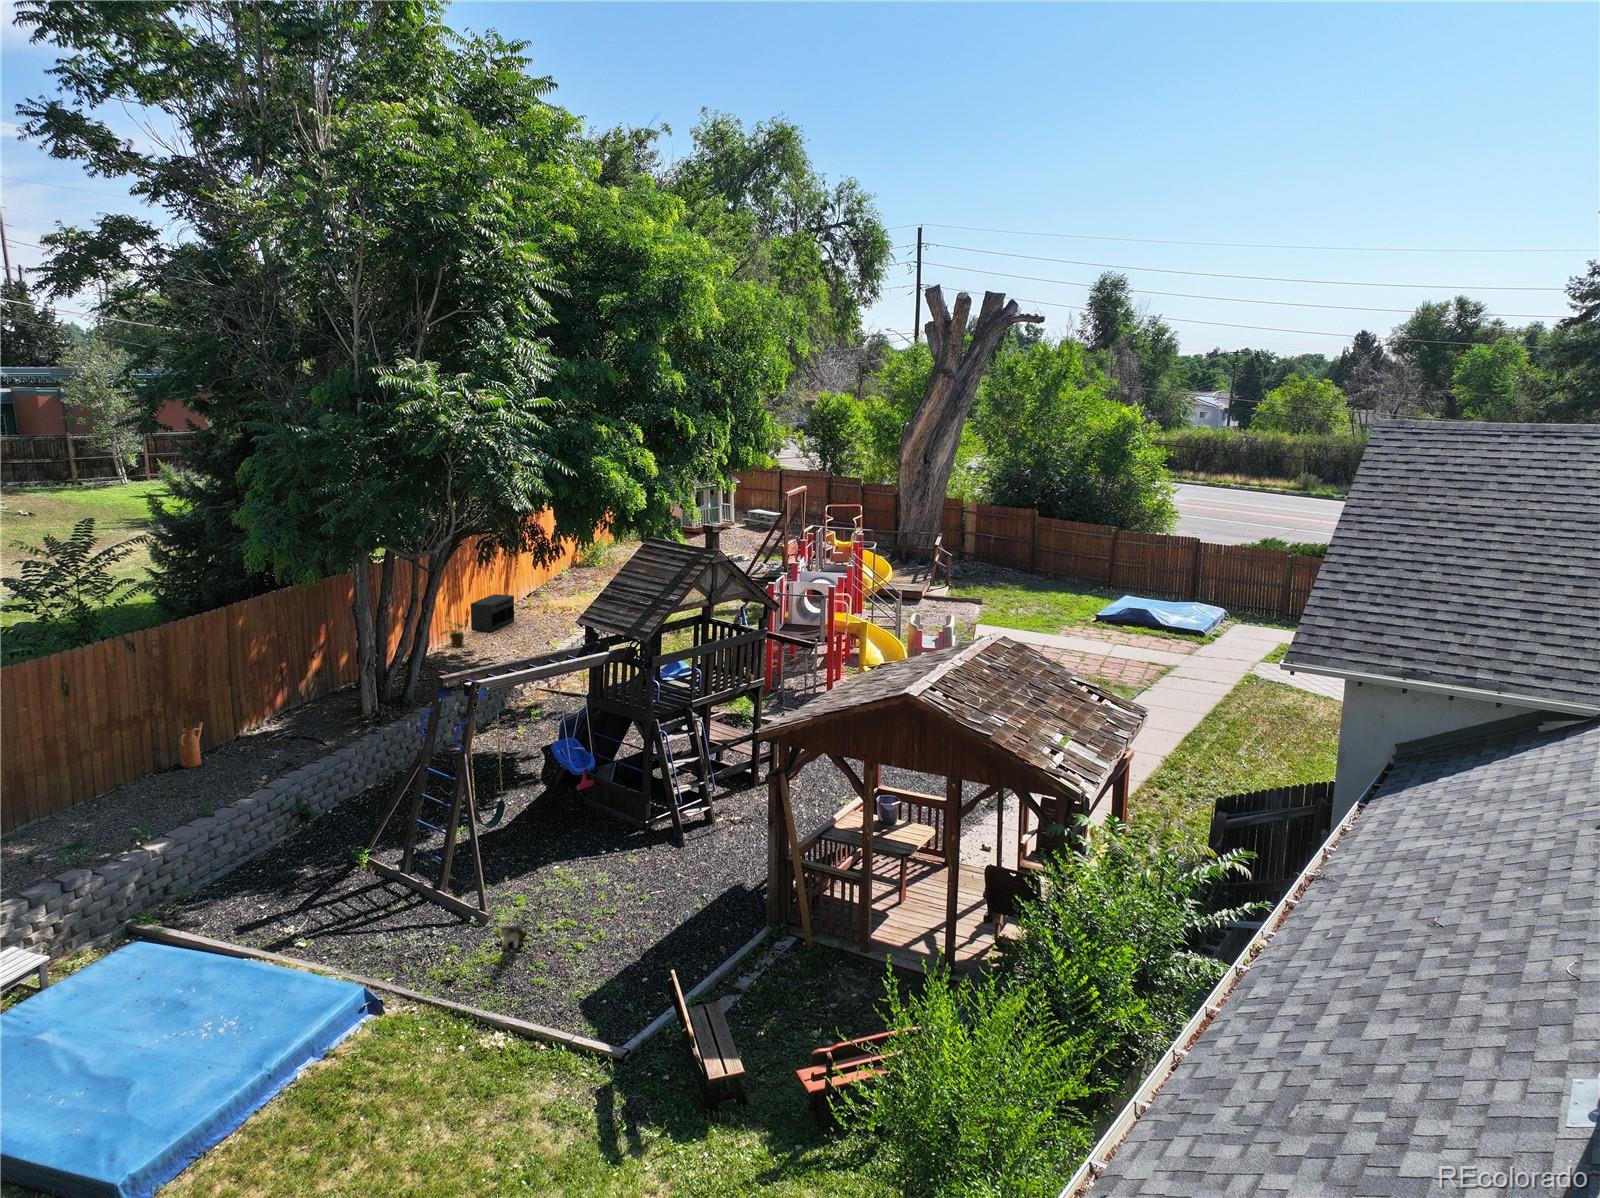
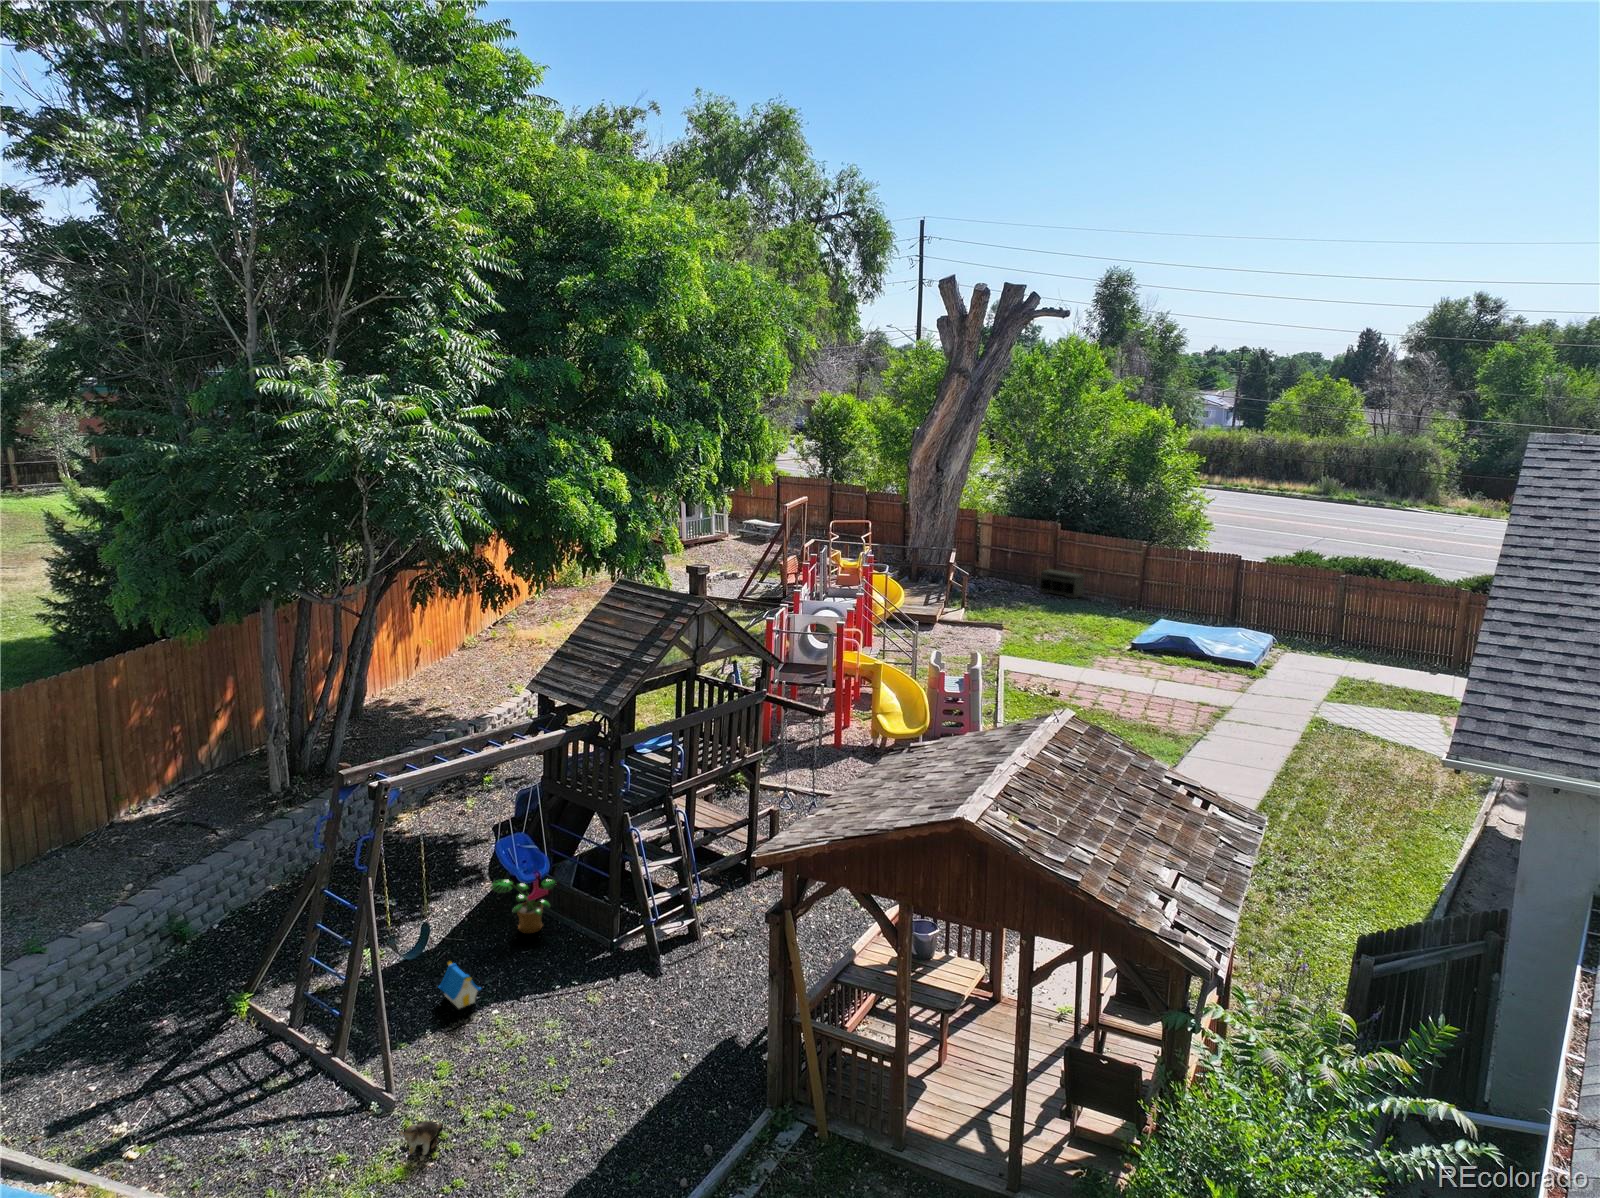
bench: present [471,594,514,632] -> present [1040,569,1084,598]
potted plant: present [441,624,464,647] -> present [490,879,557,933]
watering can: present [180,722,203,768] -> none [27,811,61,871]
toy house: none [512,830,546,865] -> present [439,962,481,1008]

